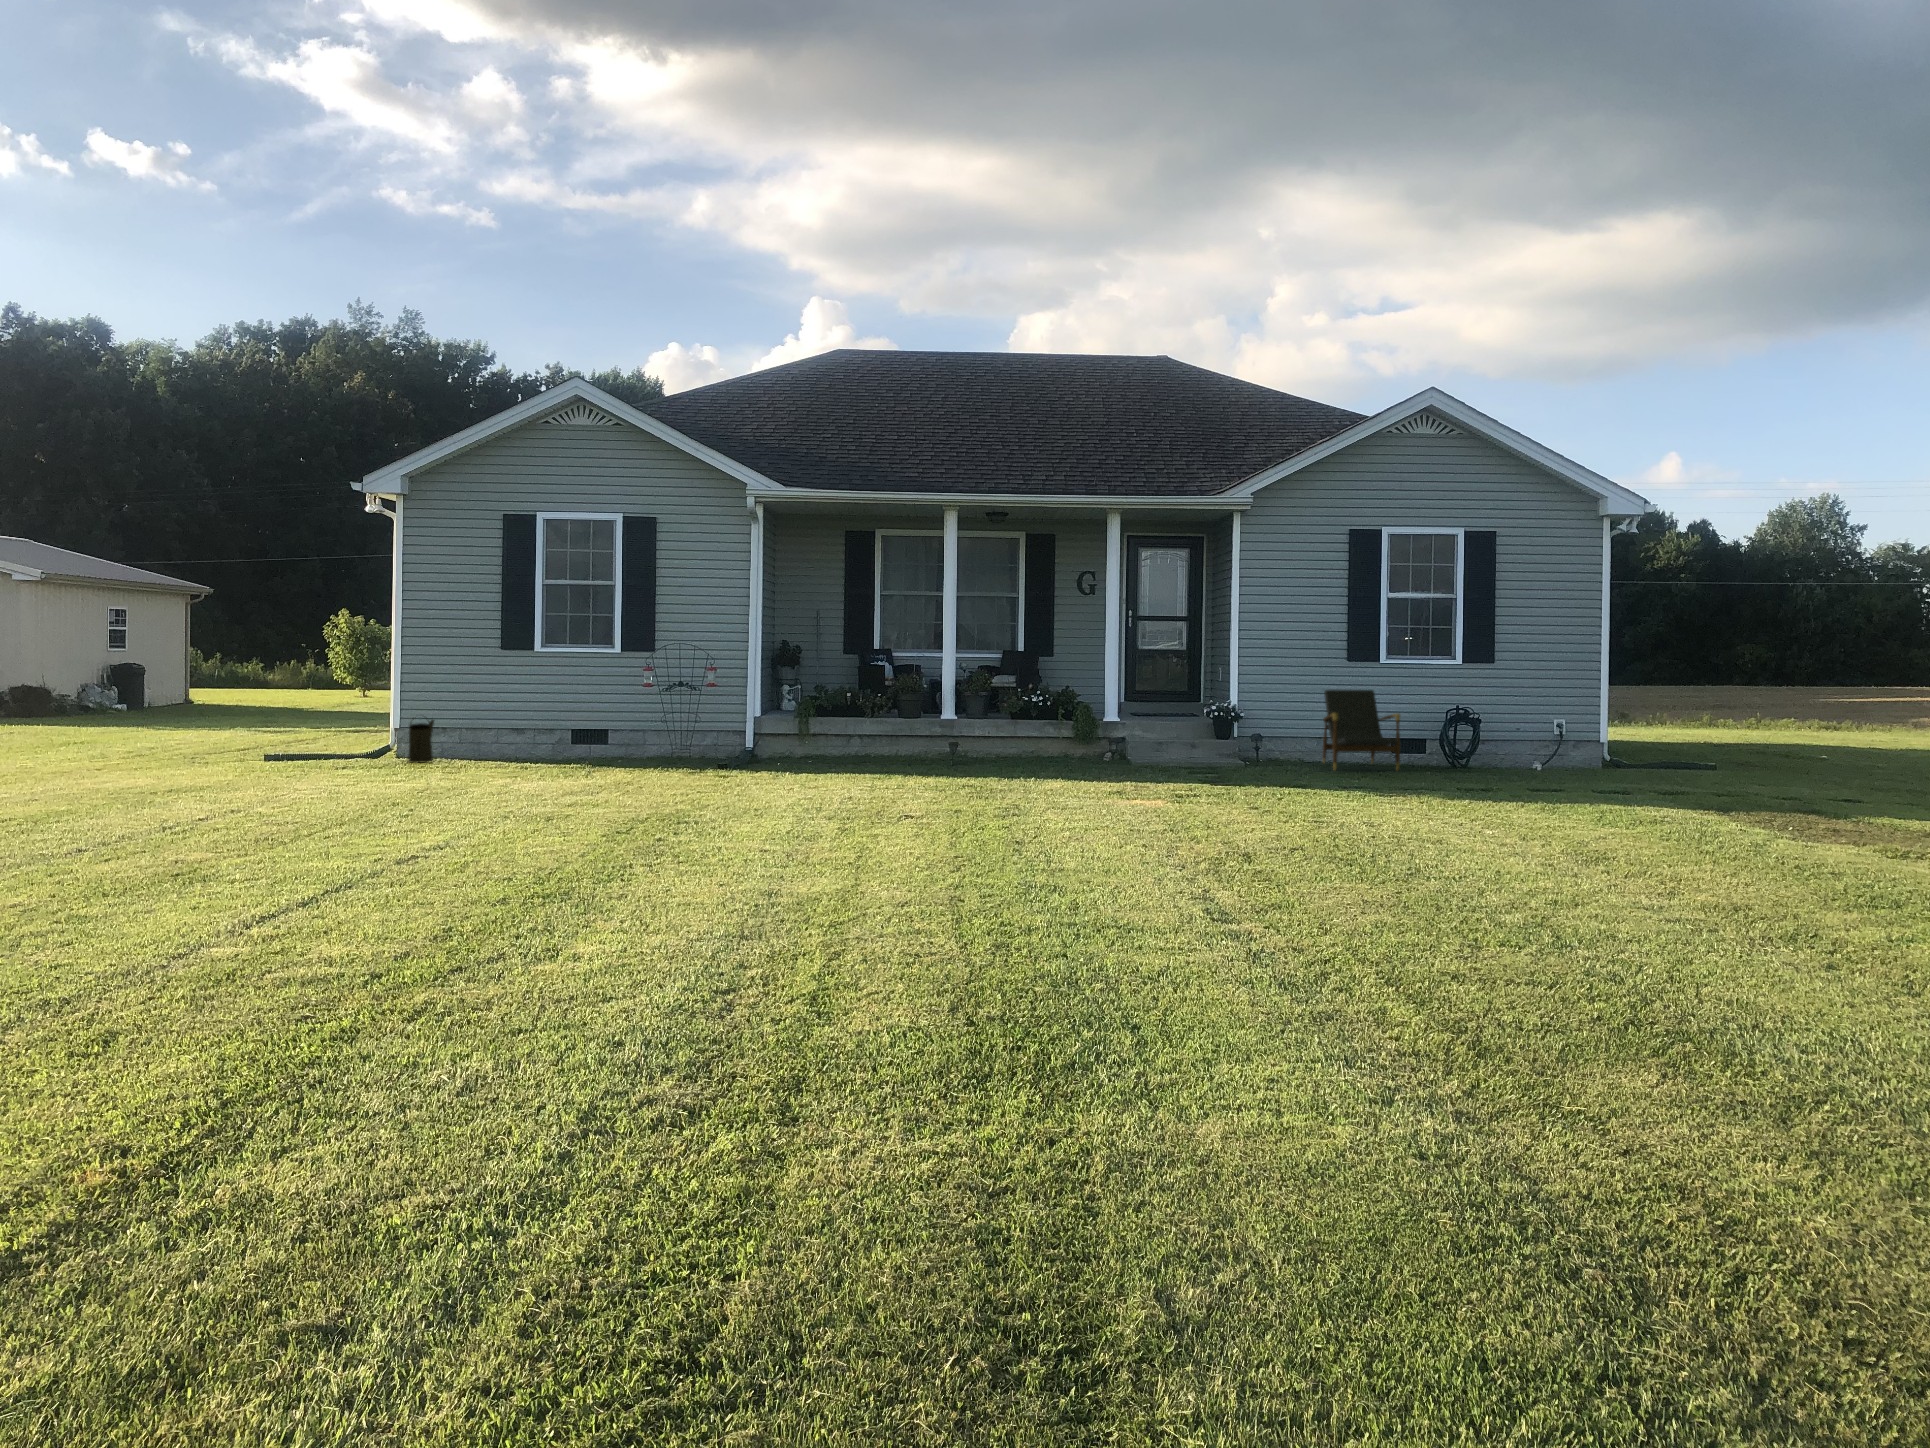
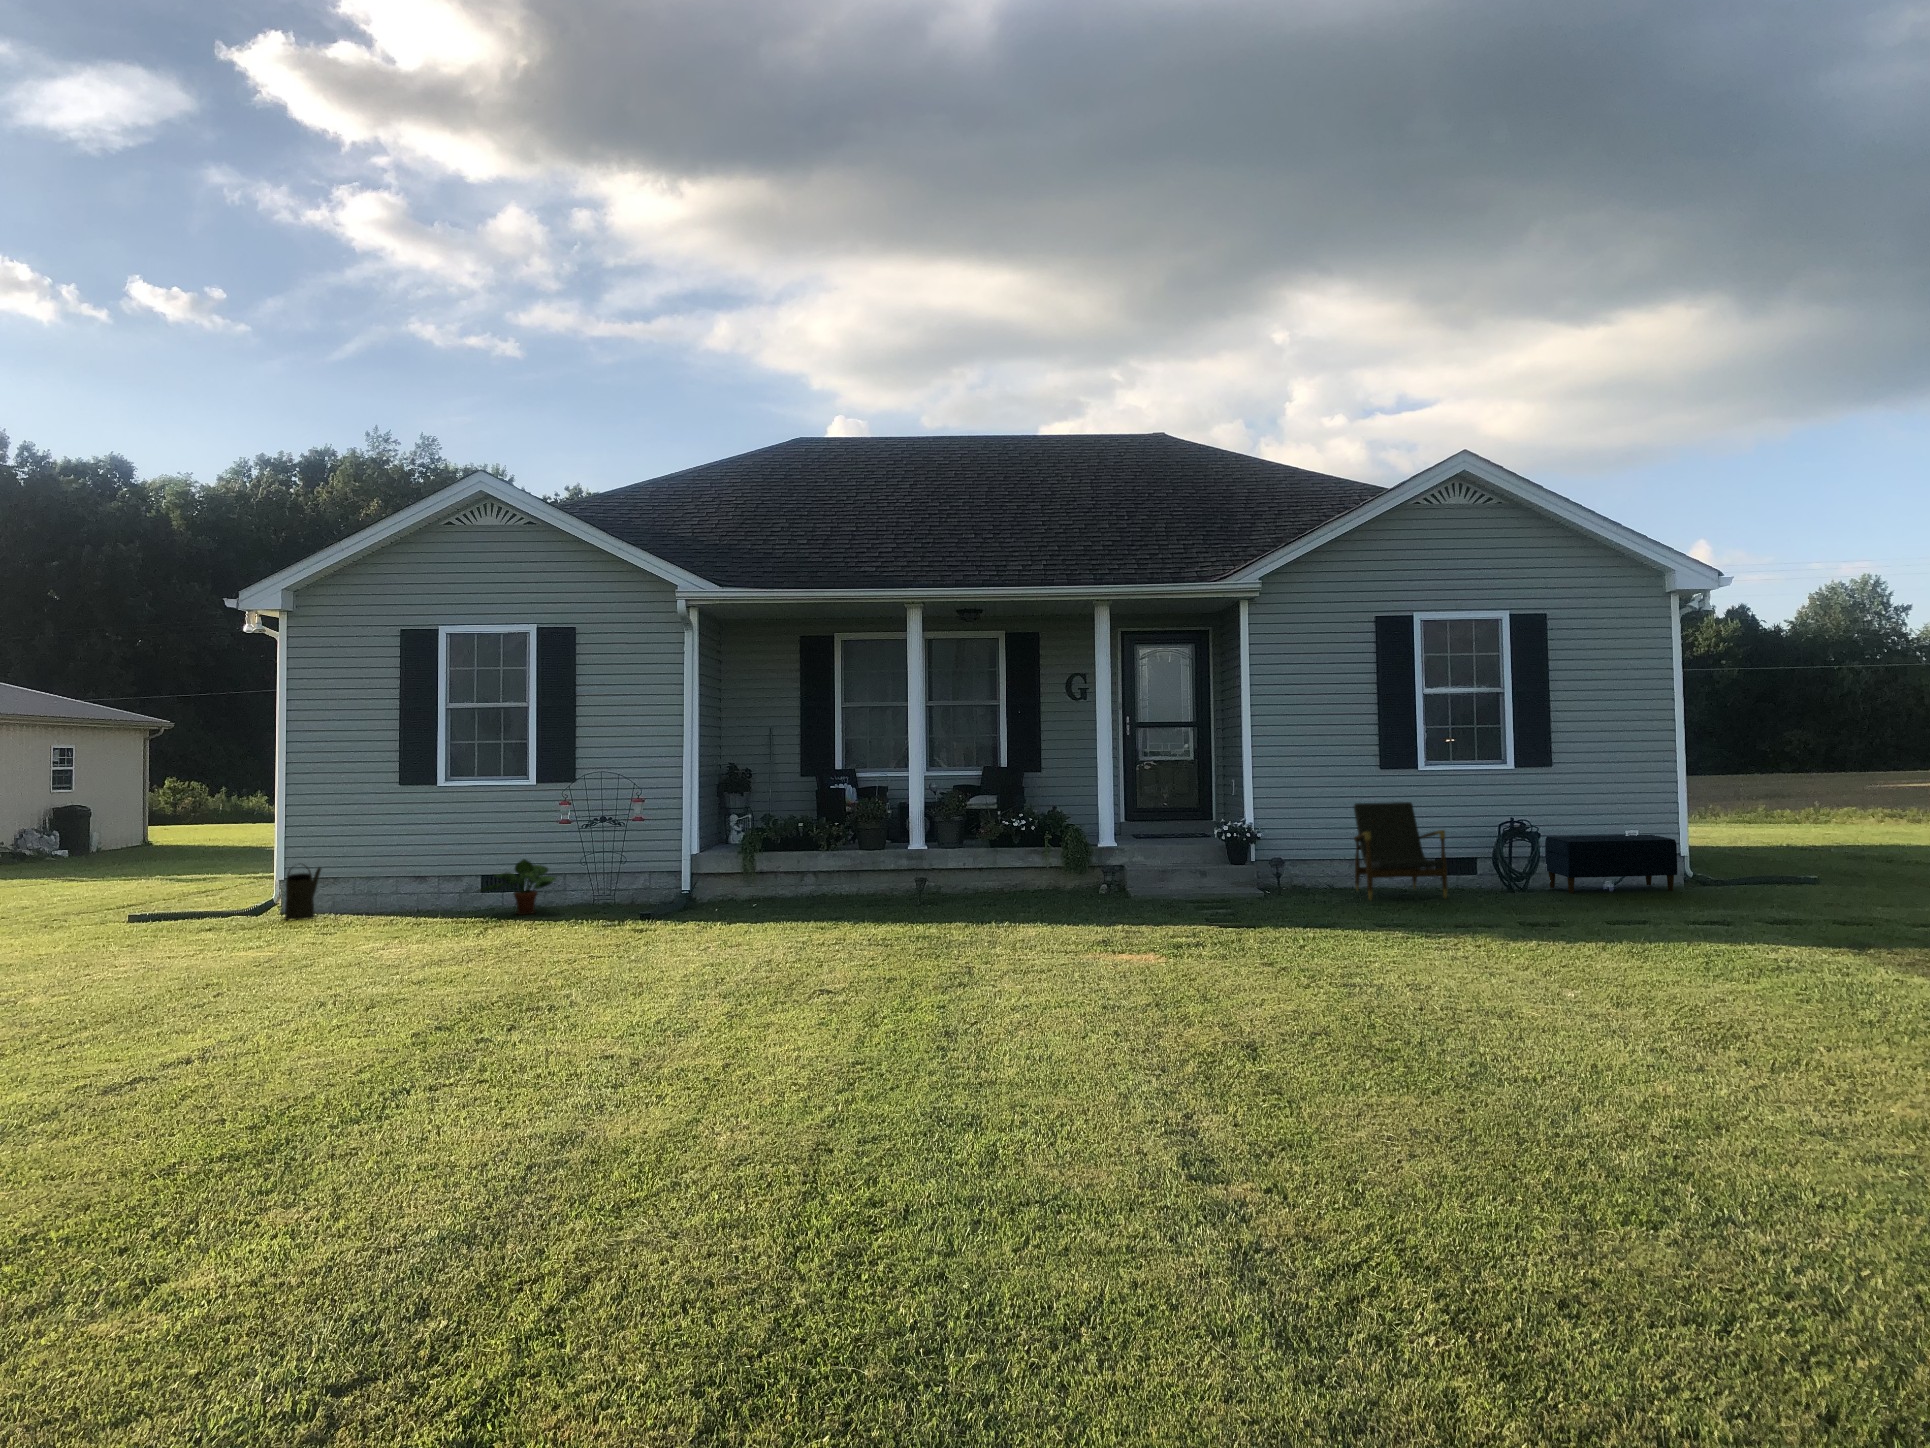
potted plant: none [574,716,646,764] -> present [478,859,555,915]
bench: none [1483,722,1593,771] -> present [1545,835,1677,893]

